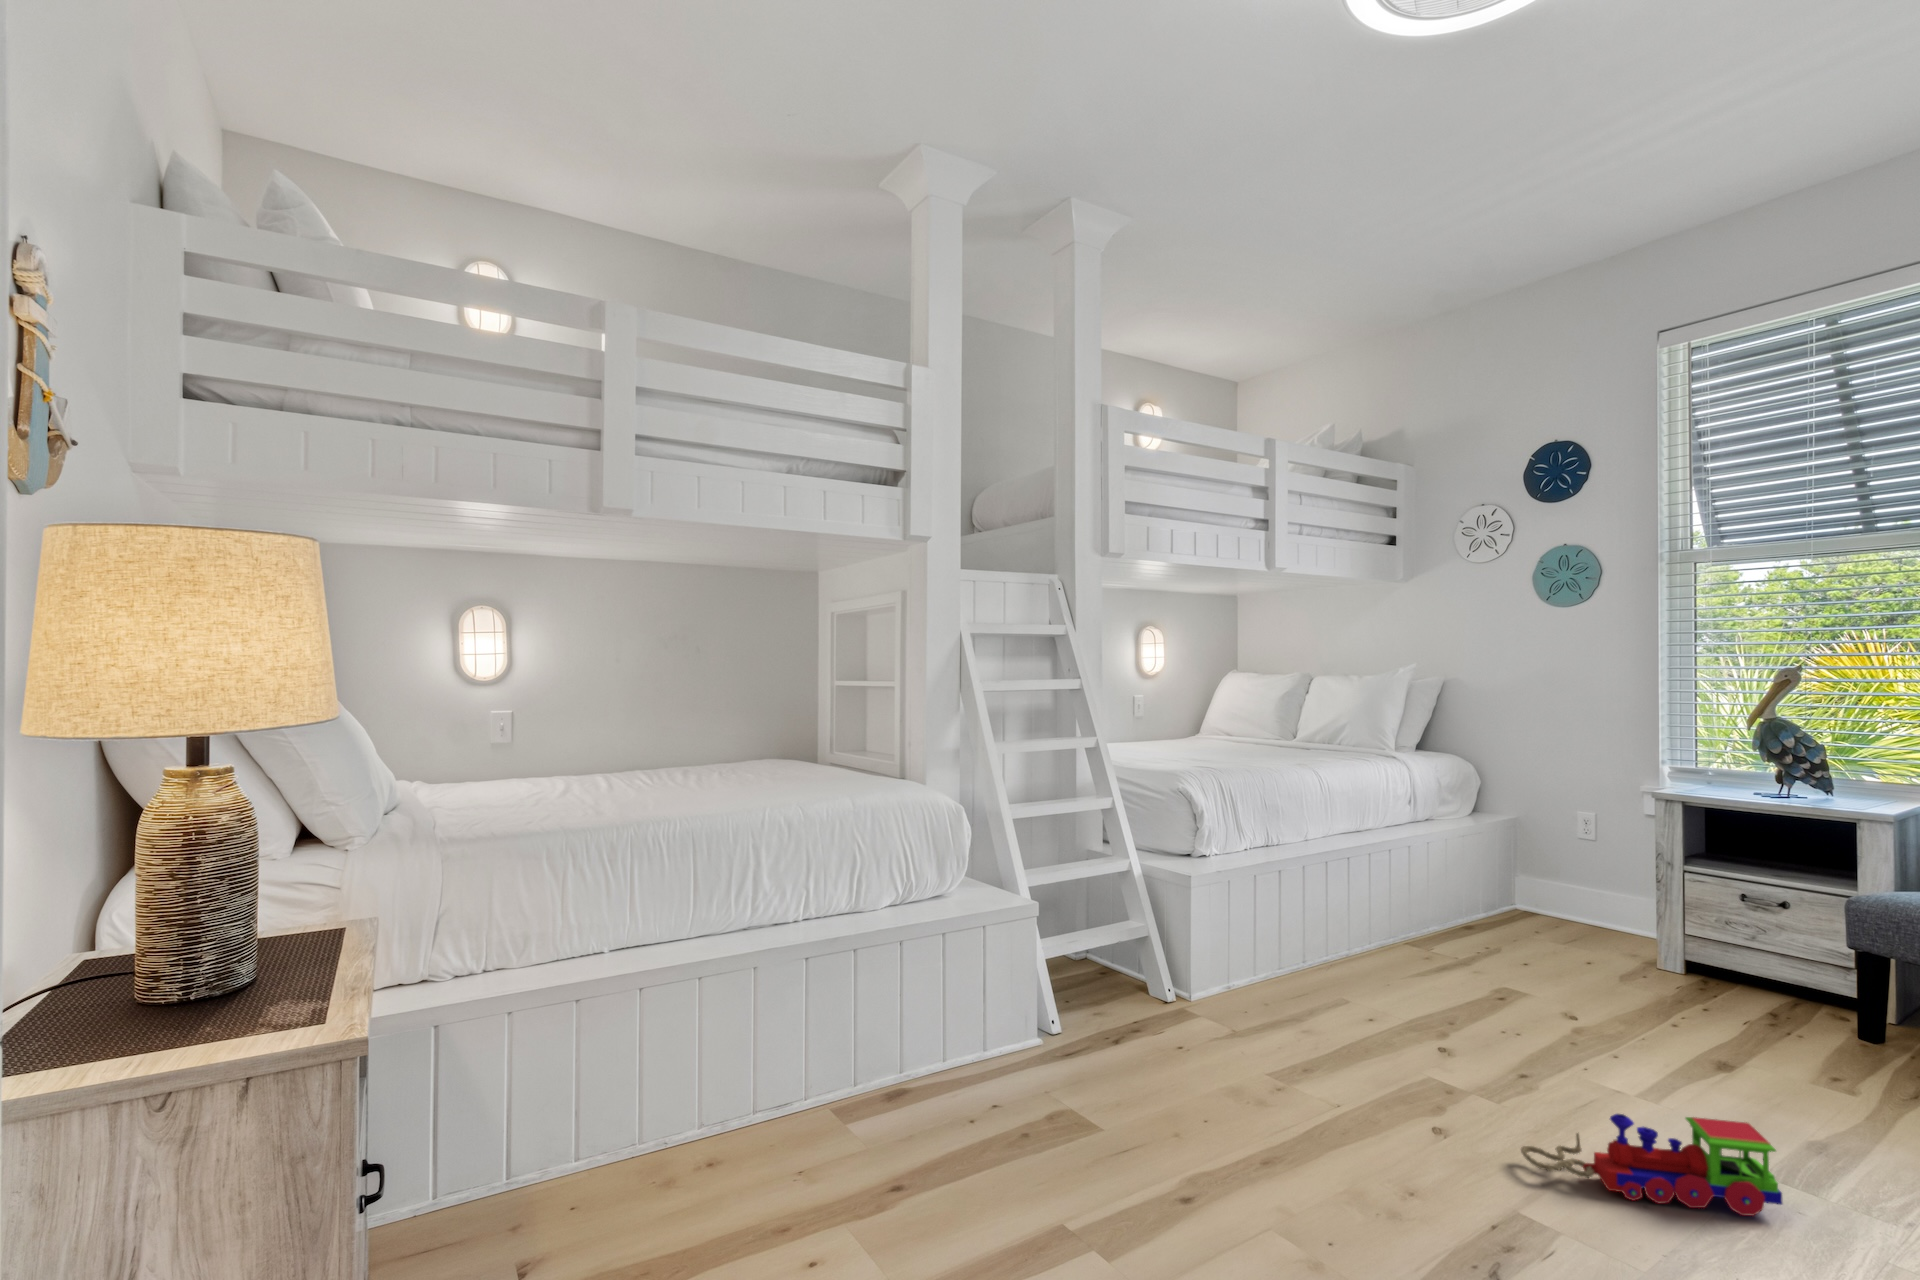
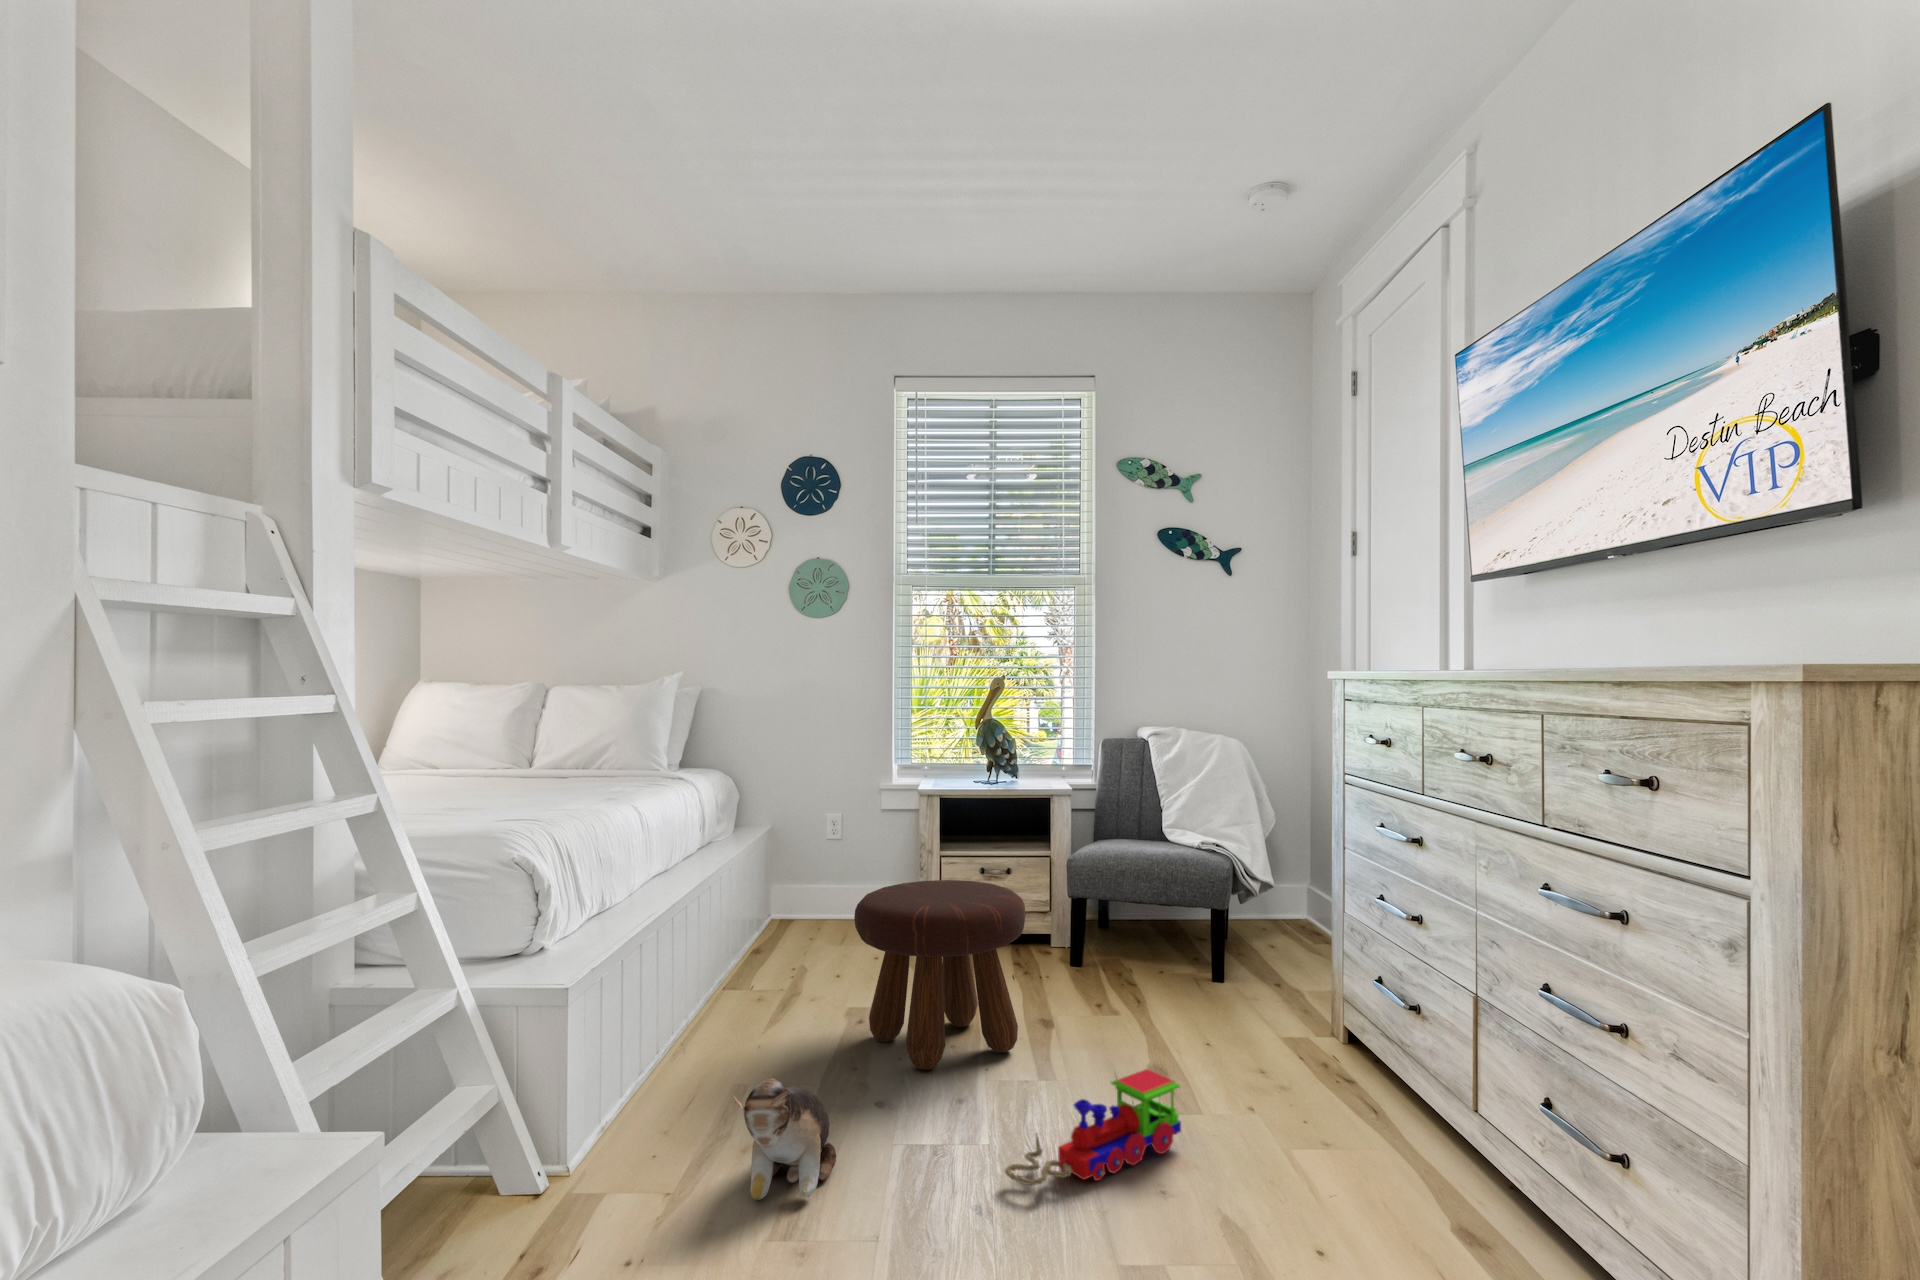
footstool: none [1484,880,1694,1076] -> present [854,880,1026,1069]
plush toy: none [1269,992,1400,1098] -> present [732,1078,836,1200]

